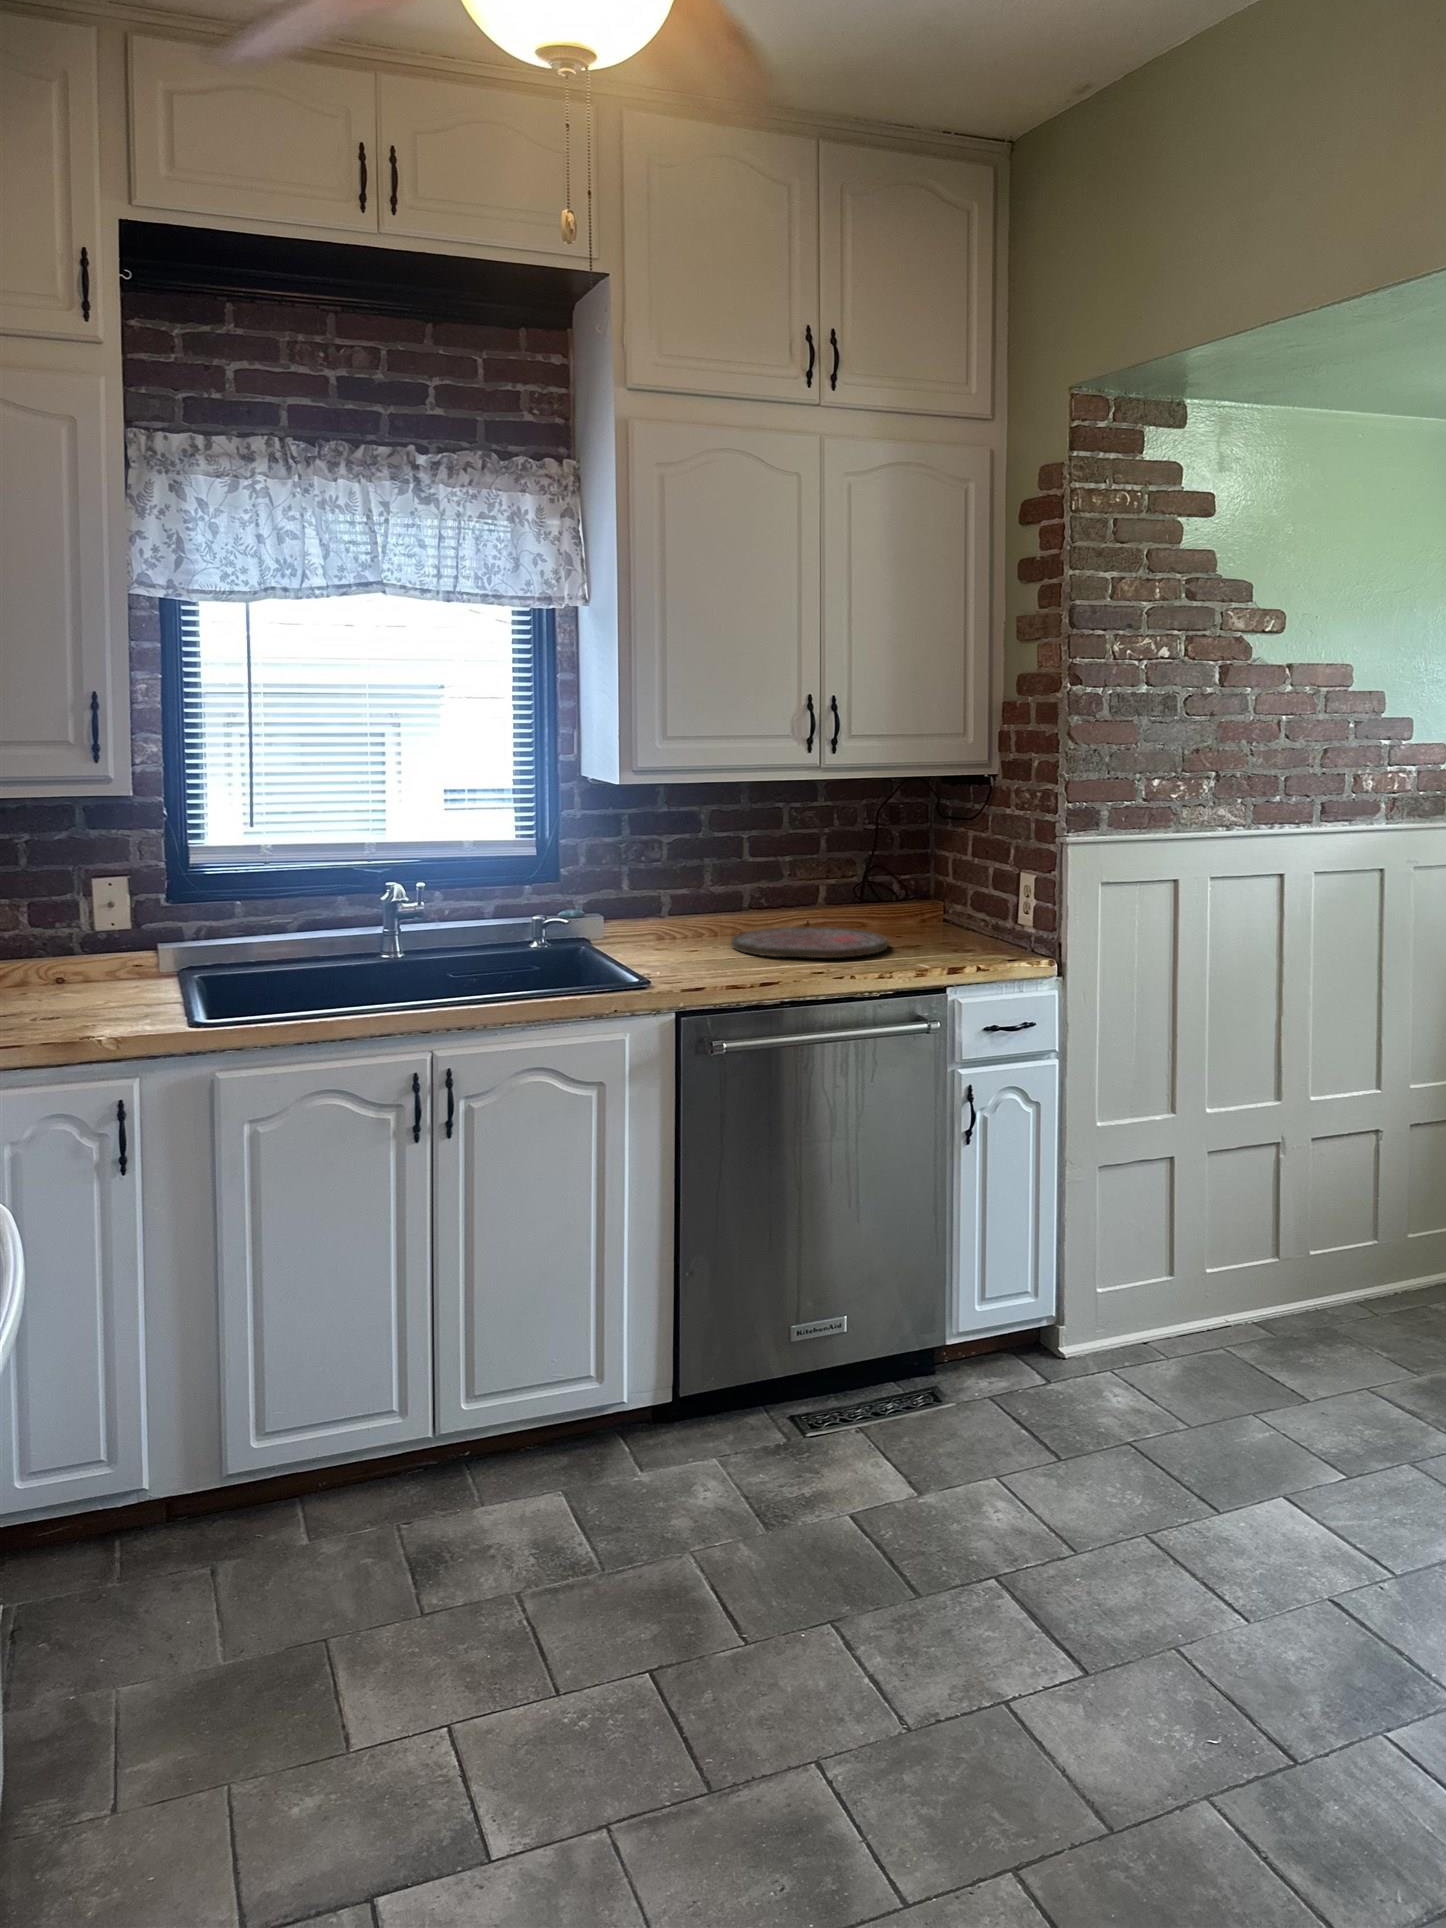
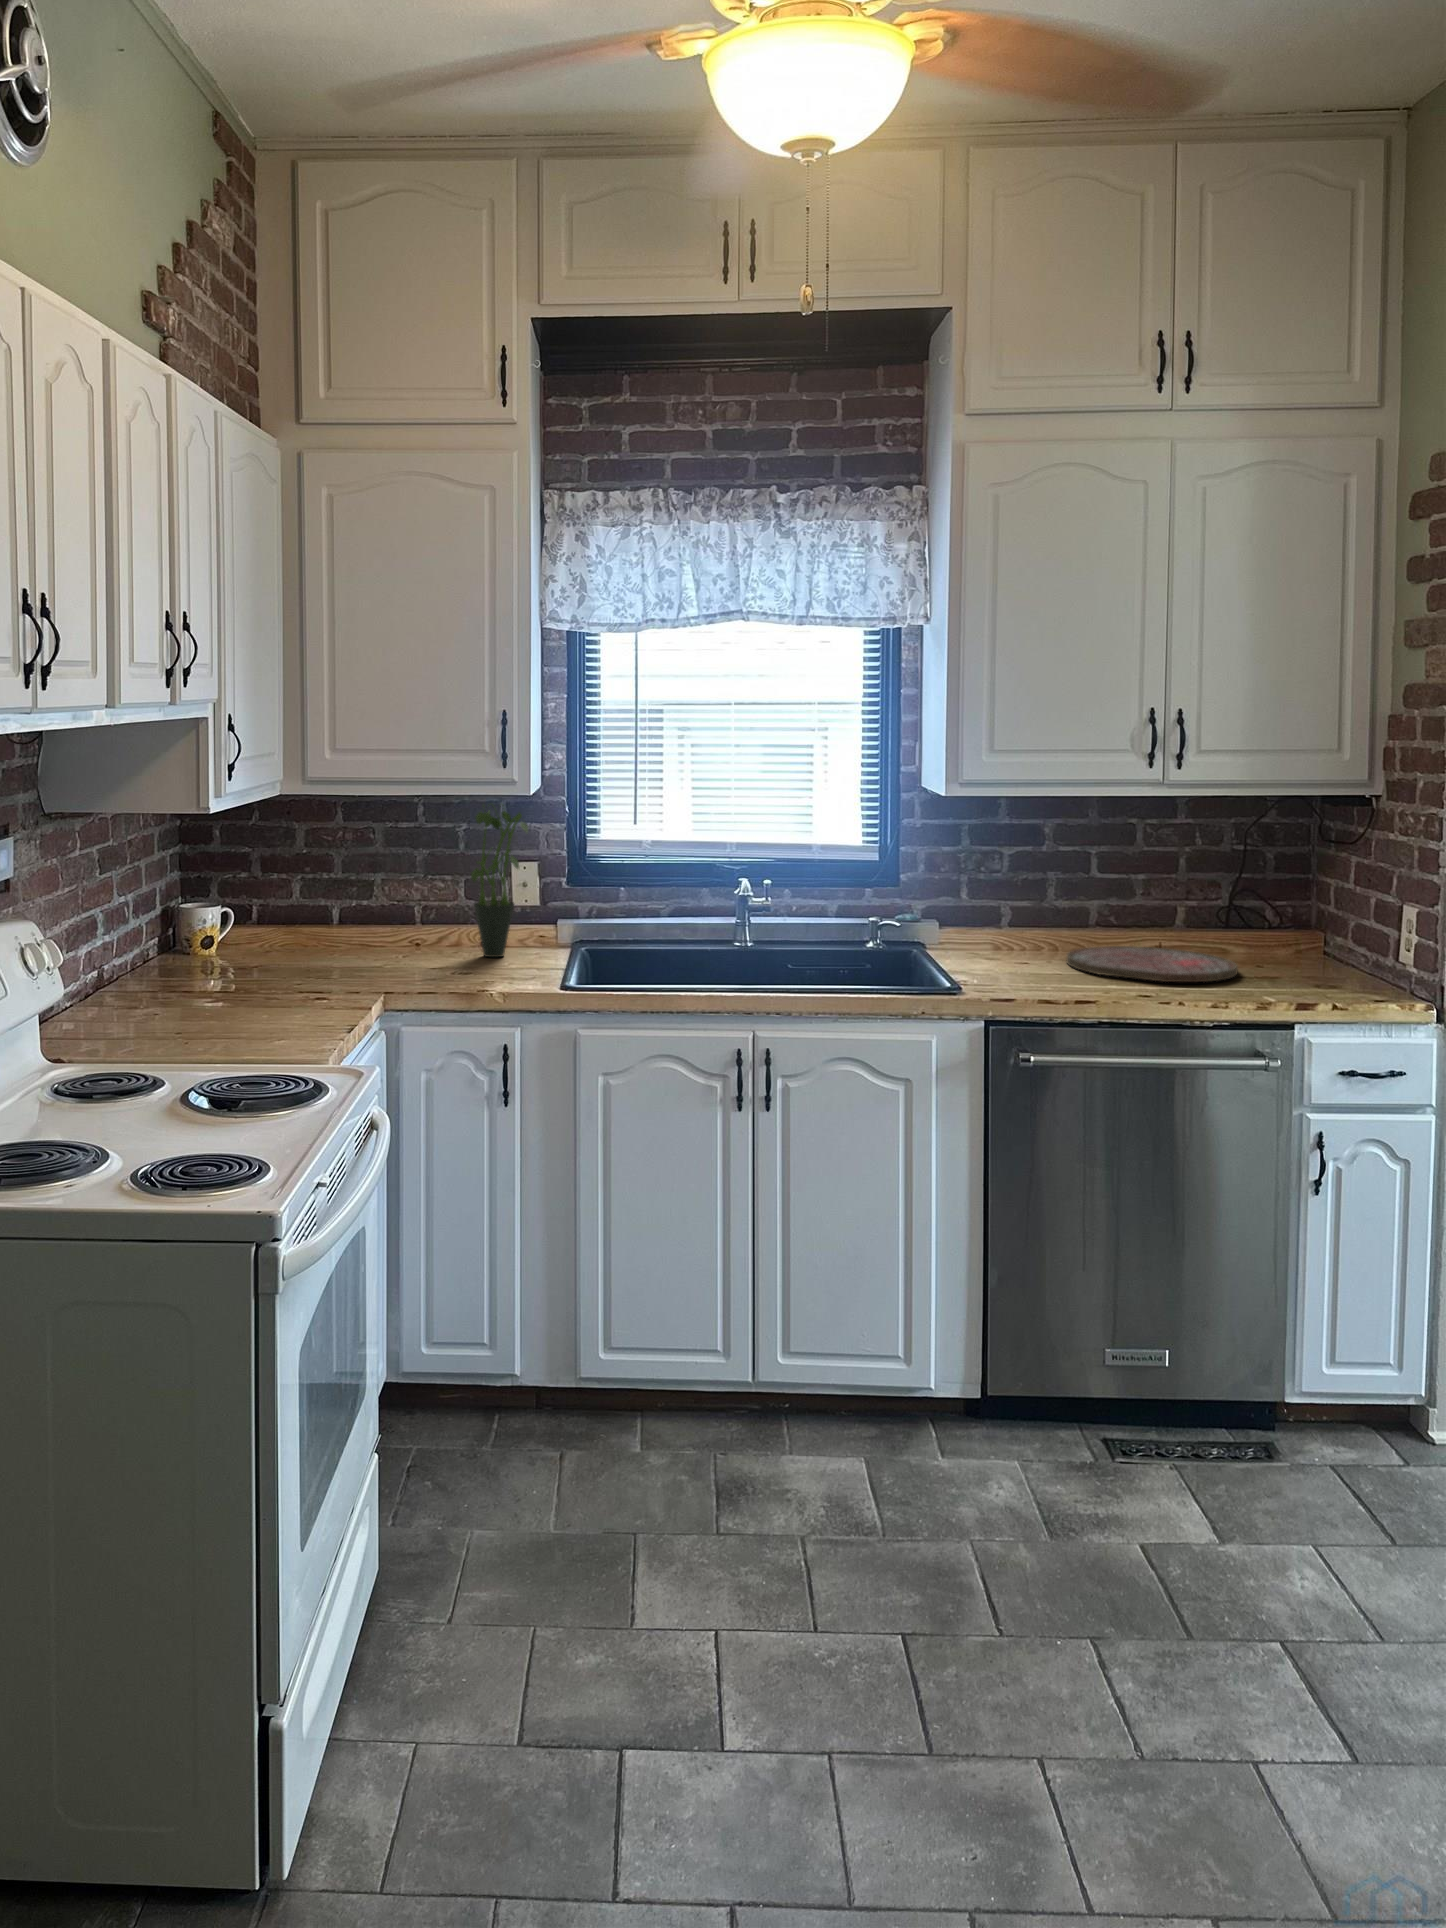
potted plant: none [50,804,128,994] -> present [471,806,528,957]

